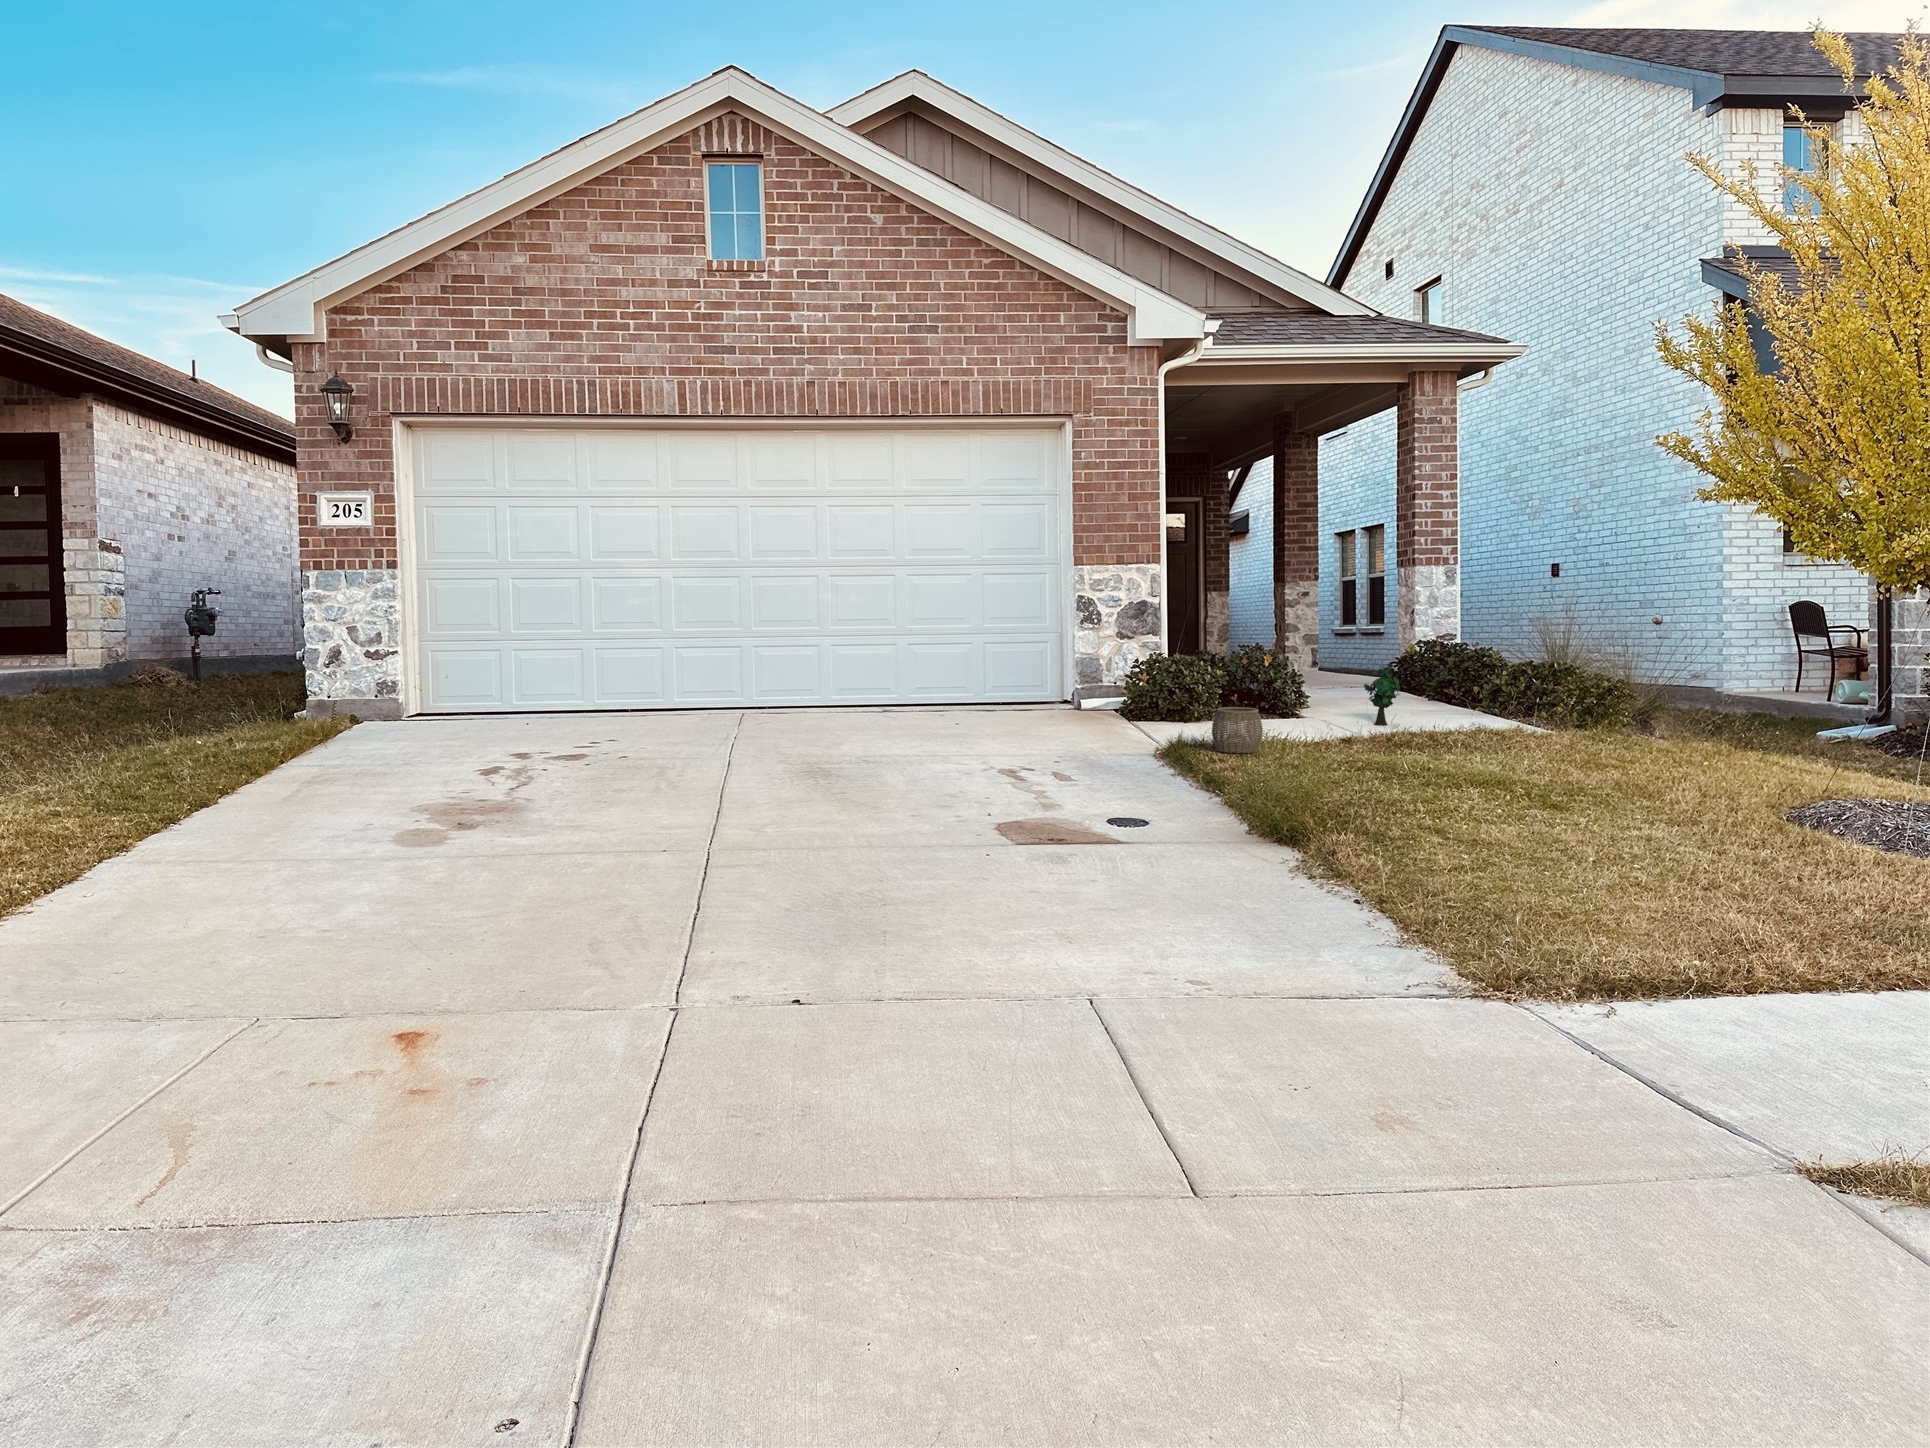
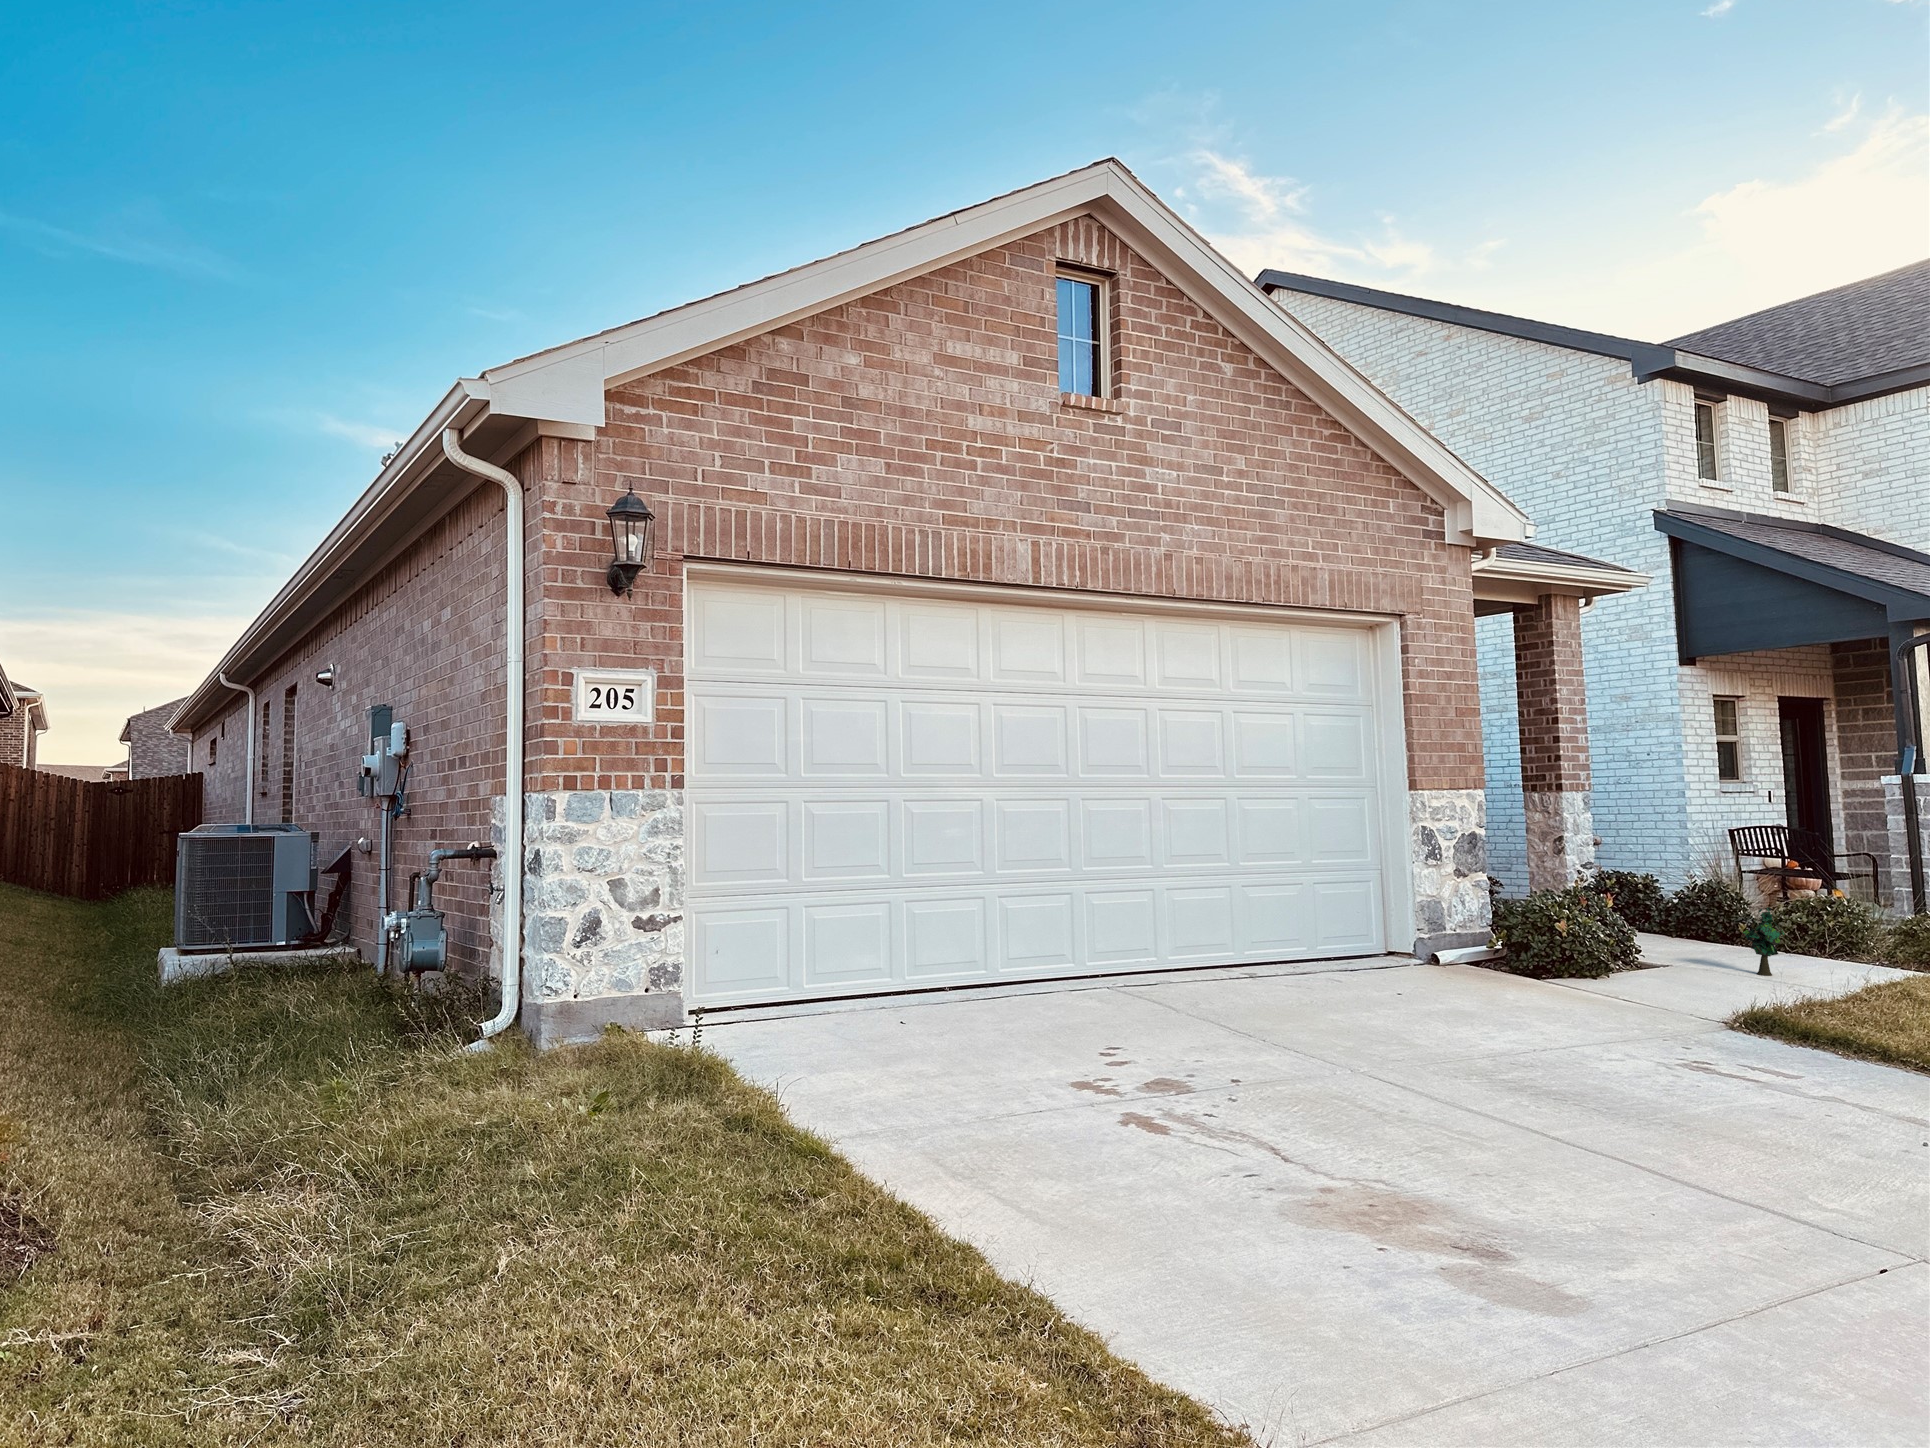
woven basket: present [1212,707,1263,754] -> none [1766,969,1832,1025]

